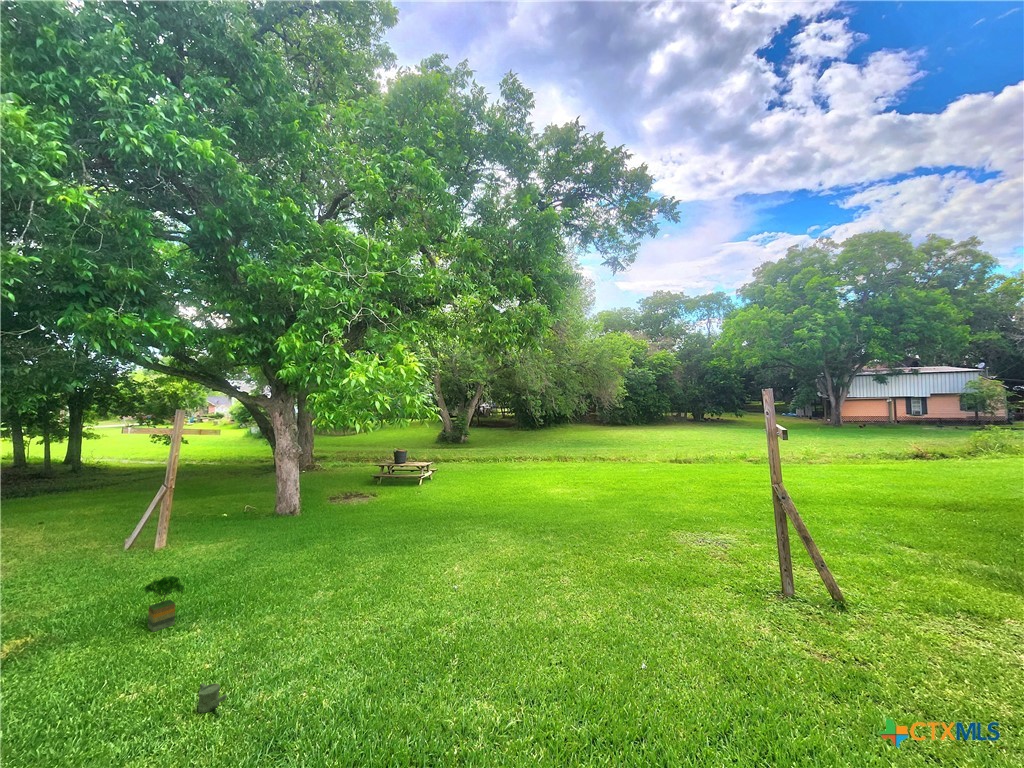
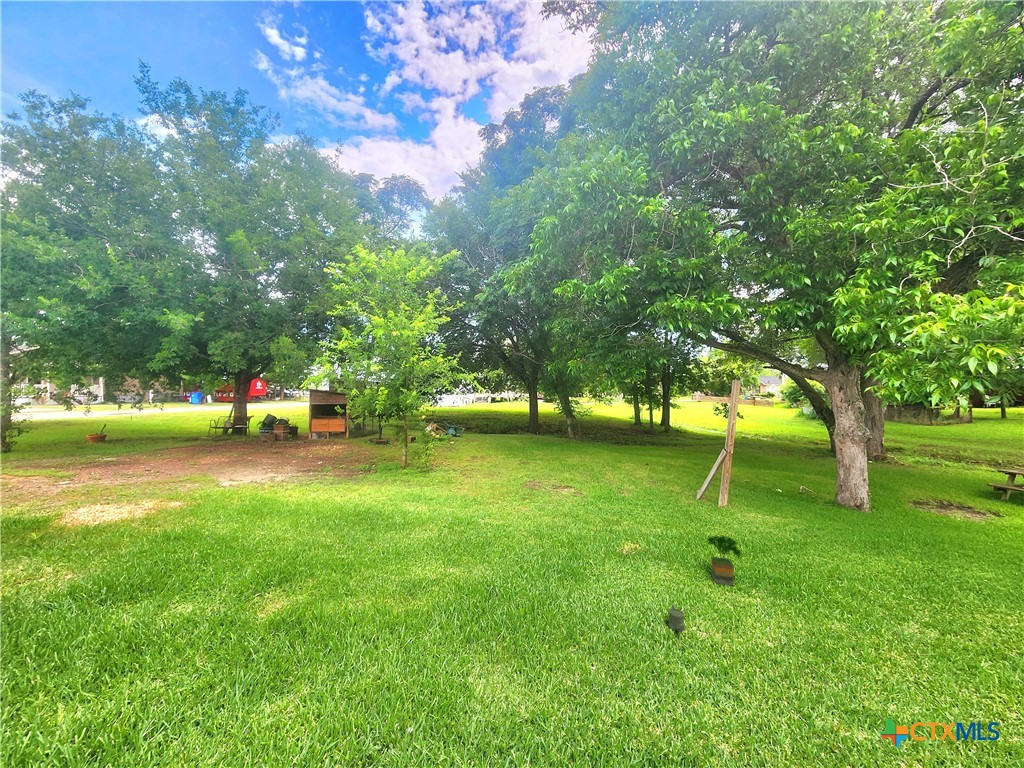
watering can: present [198,683,227,713] -> present [668,605,685,631]

